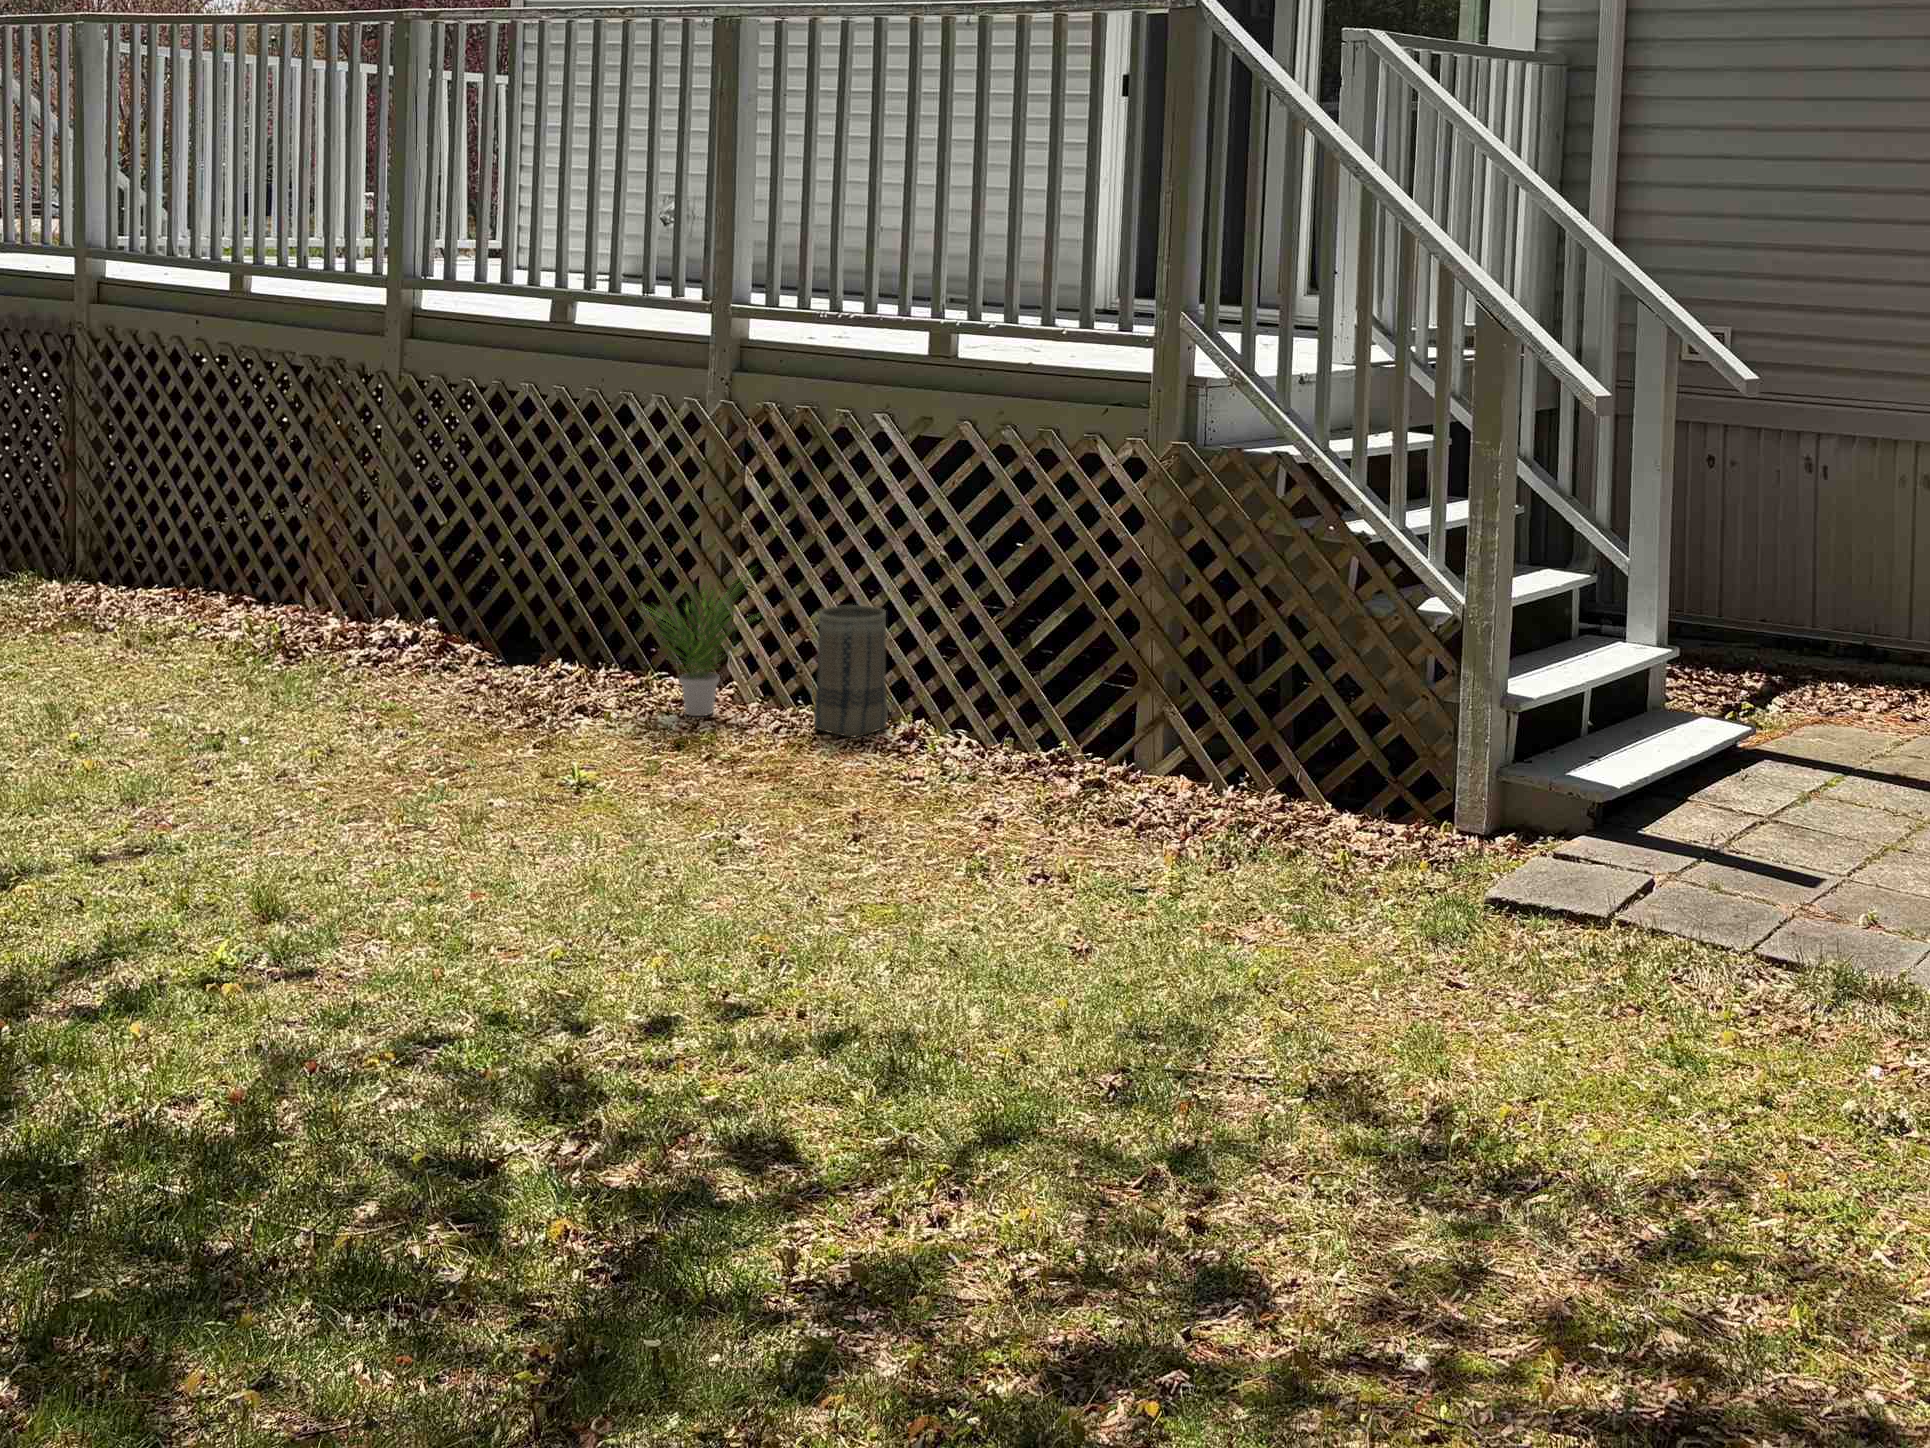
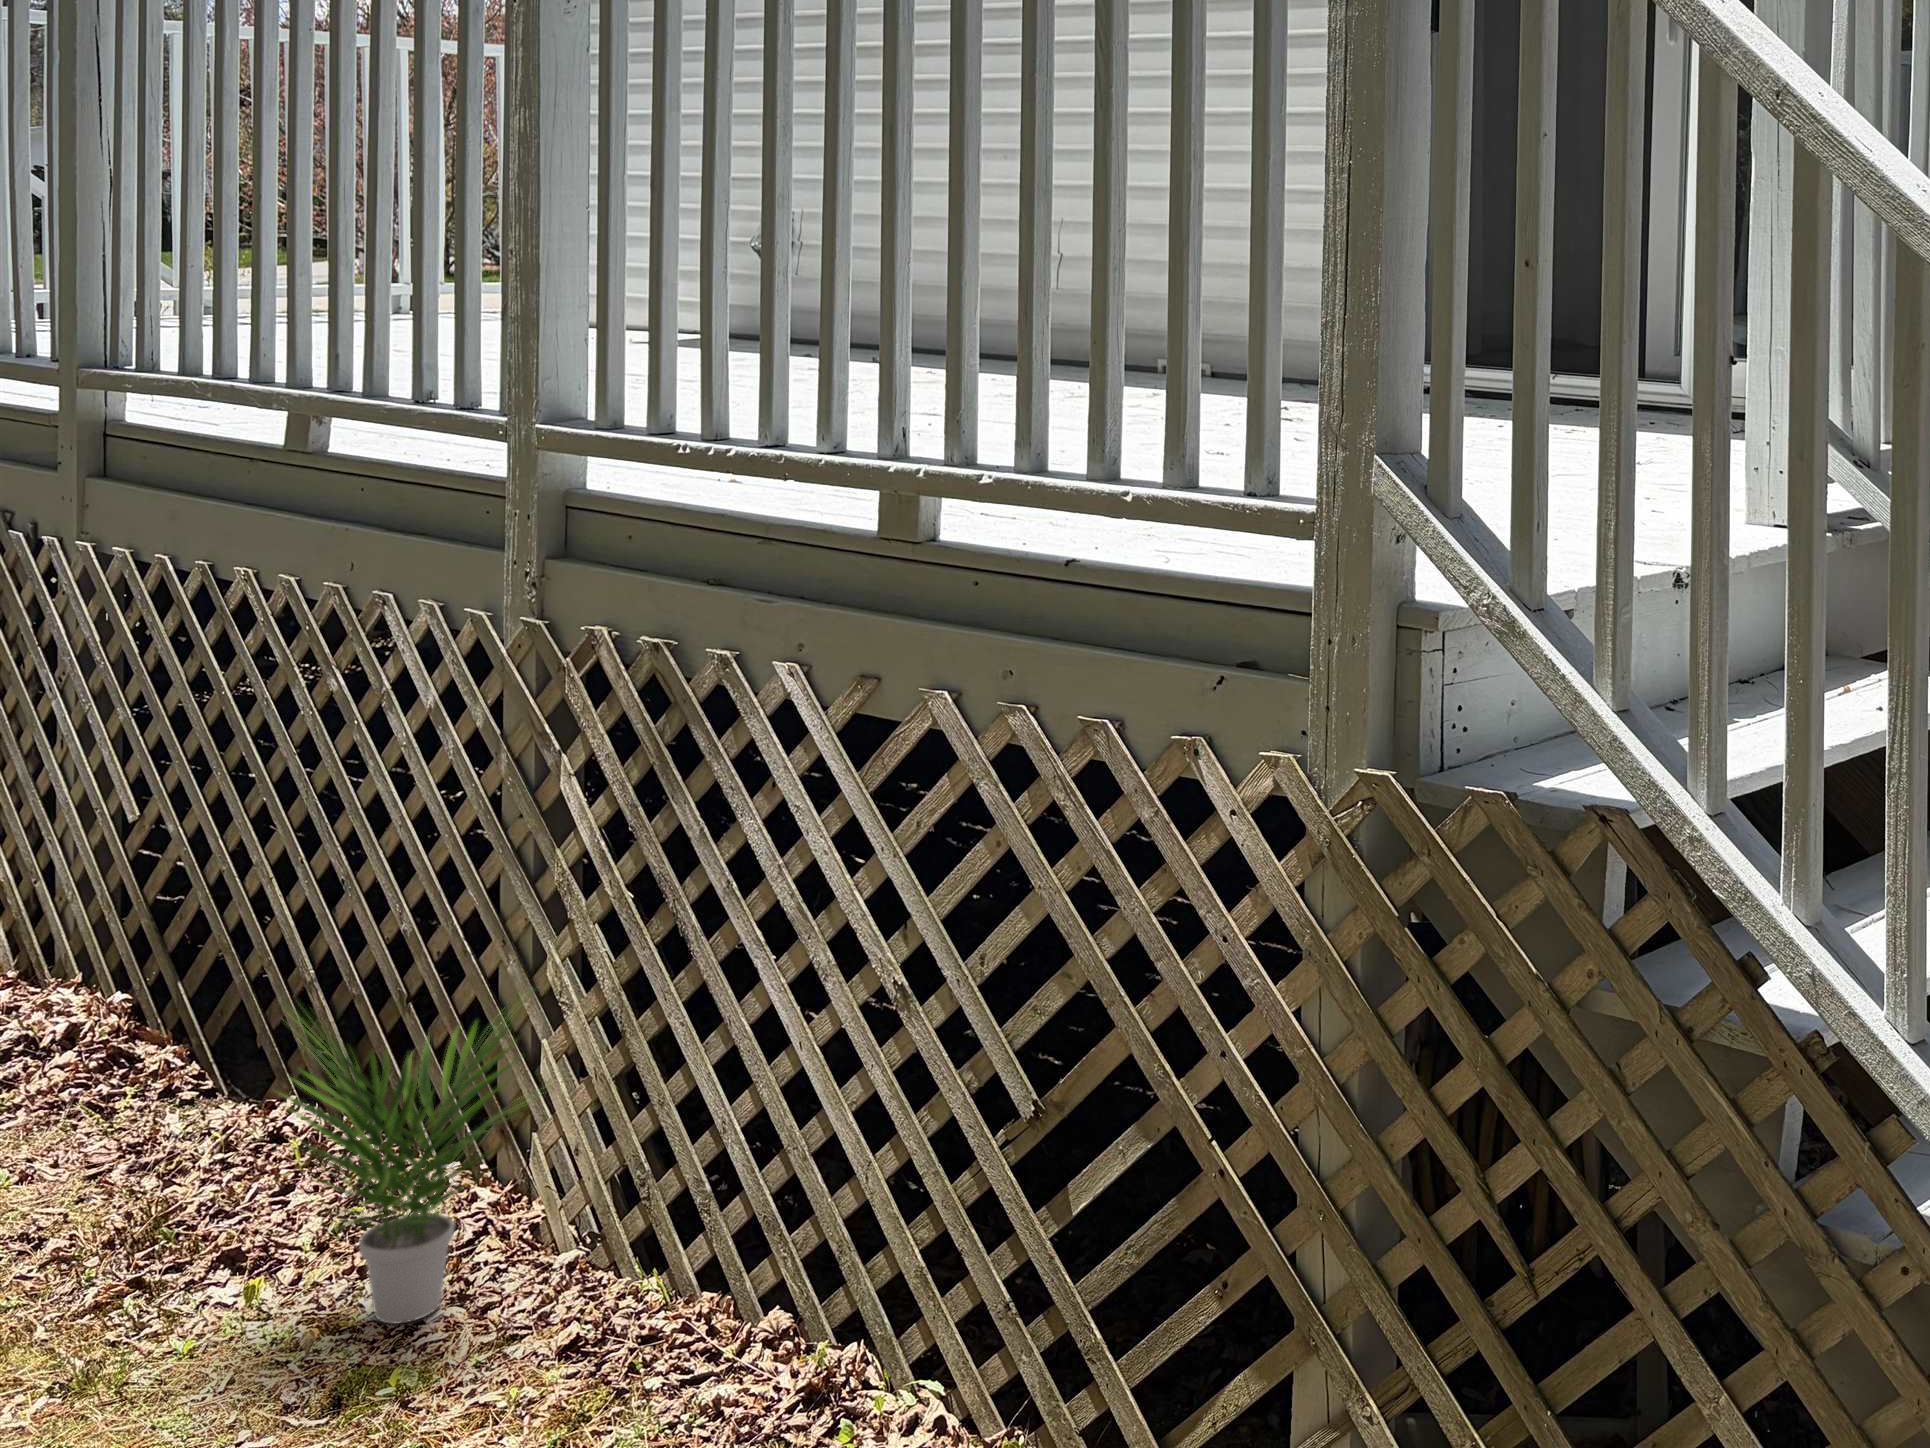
basket: present [814,605,888,738] -> none [615,1084,786,1408]

